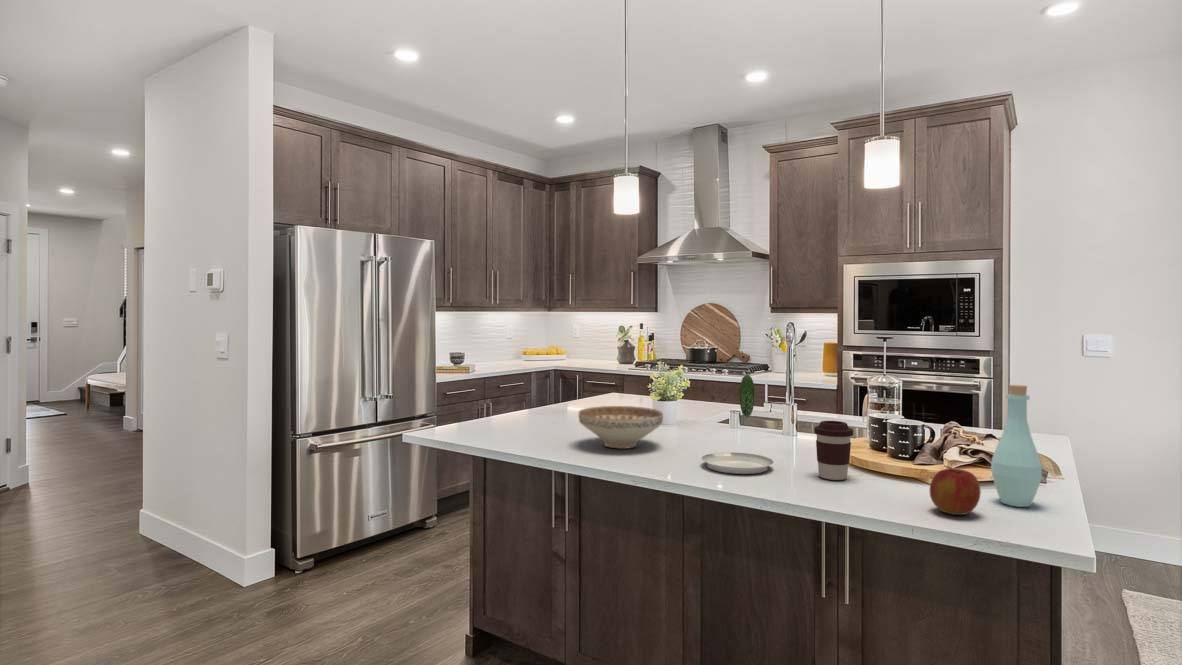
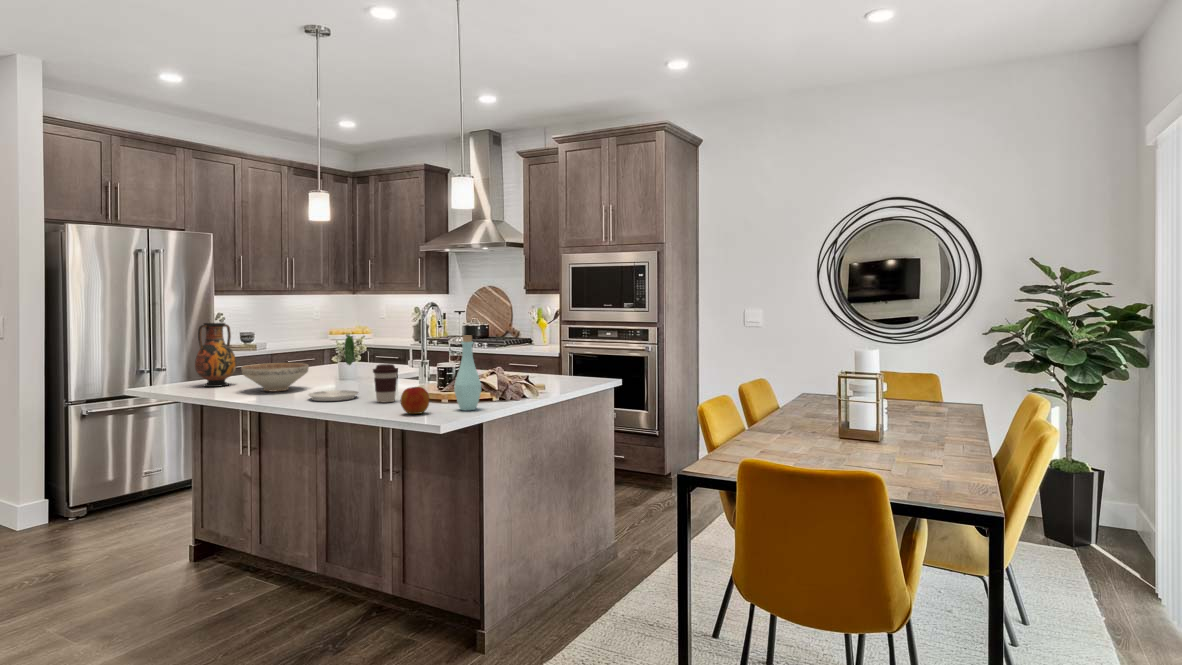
vase: none [499,350,548,436] -> present [195,323,237,387]

